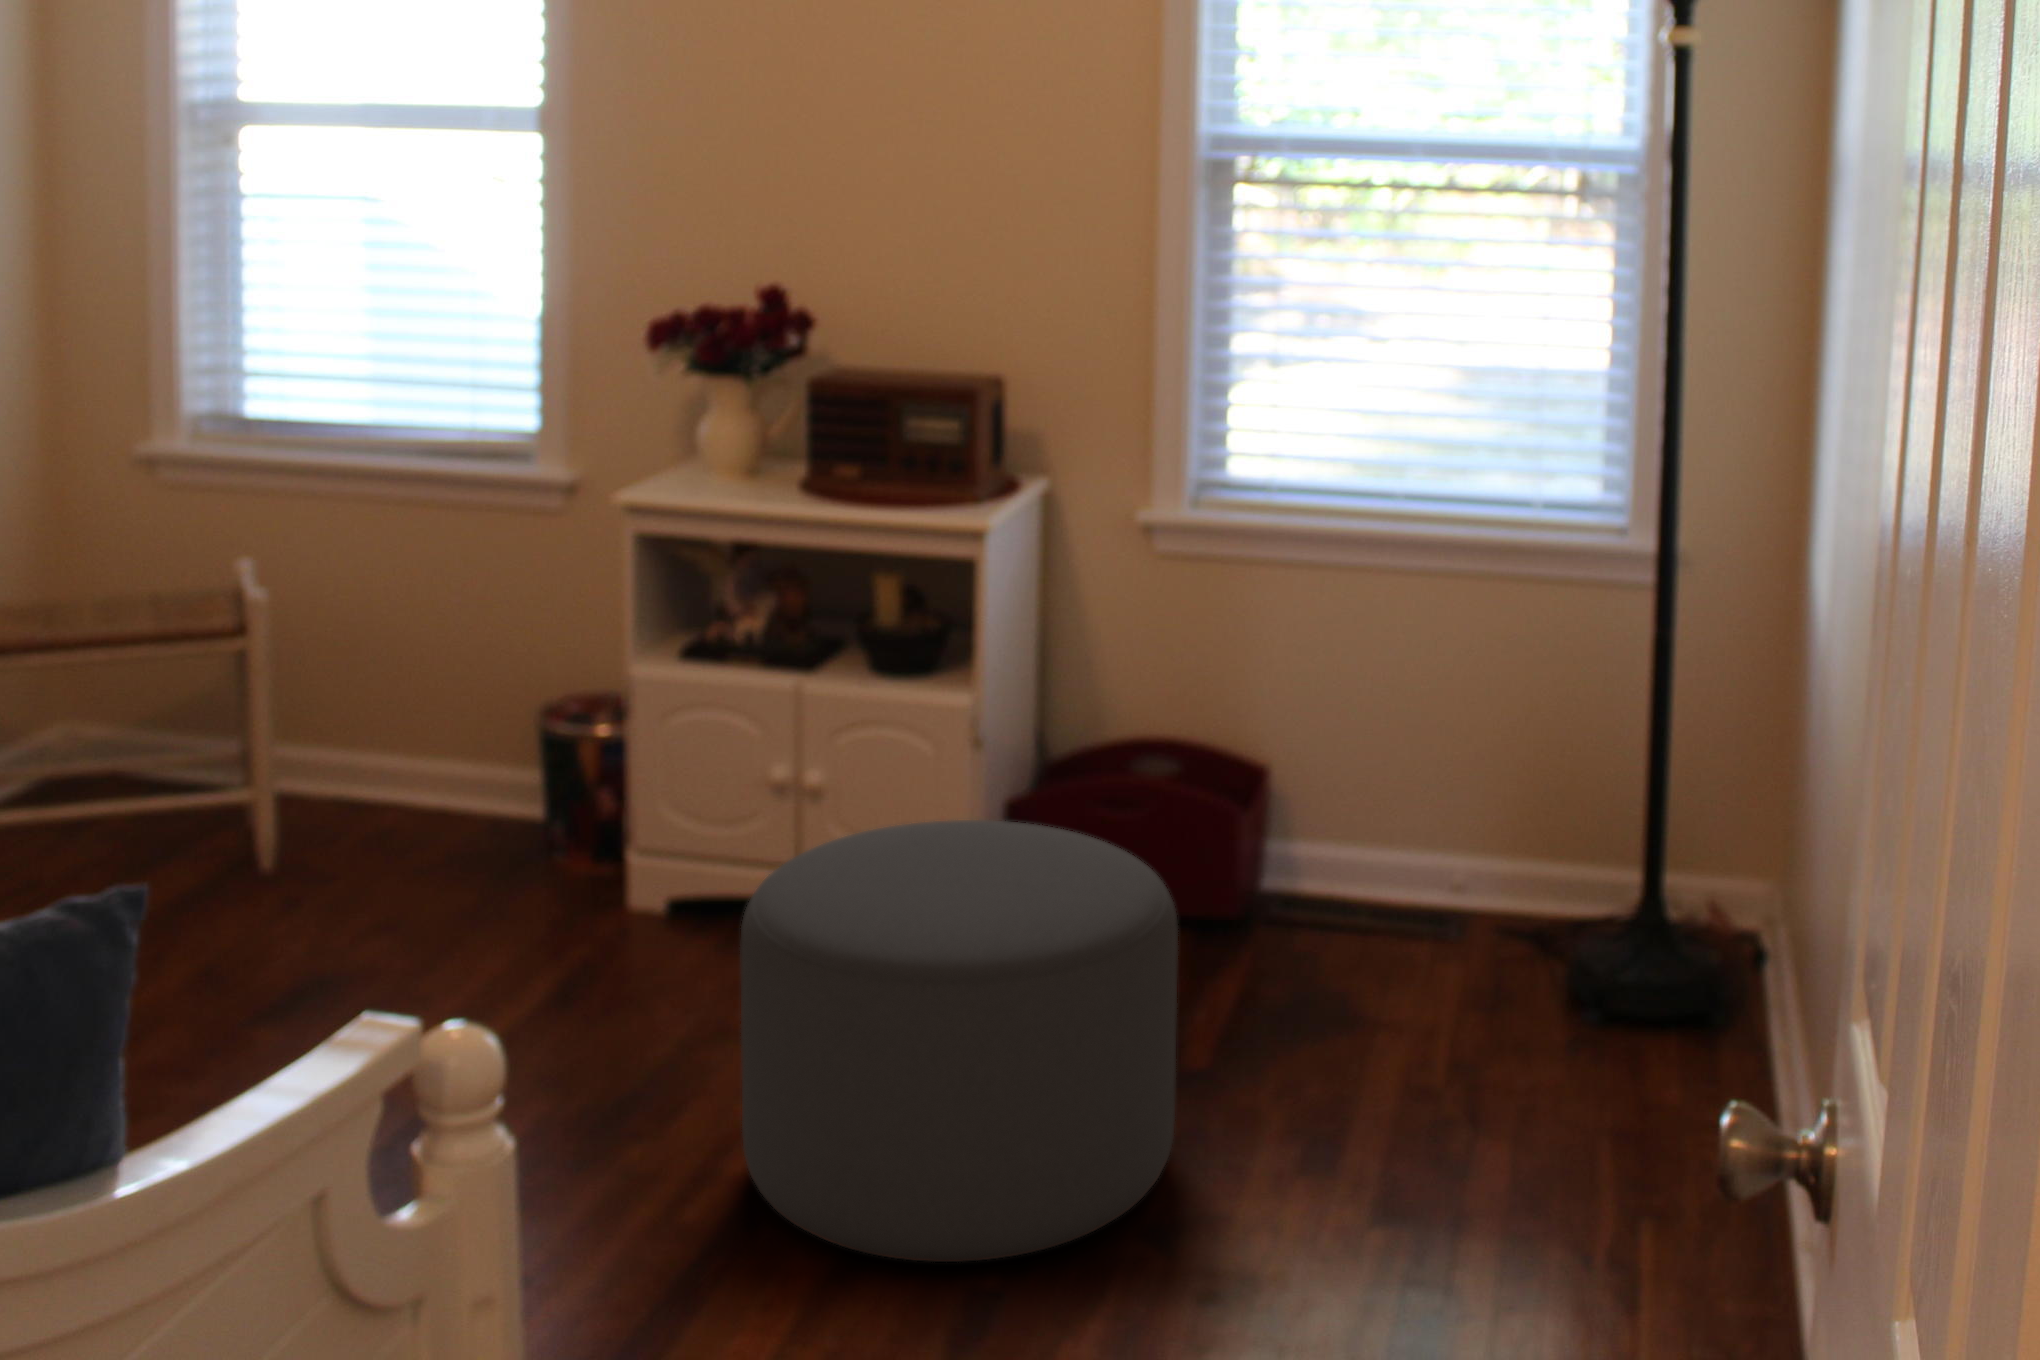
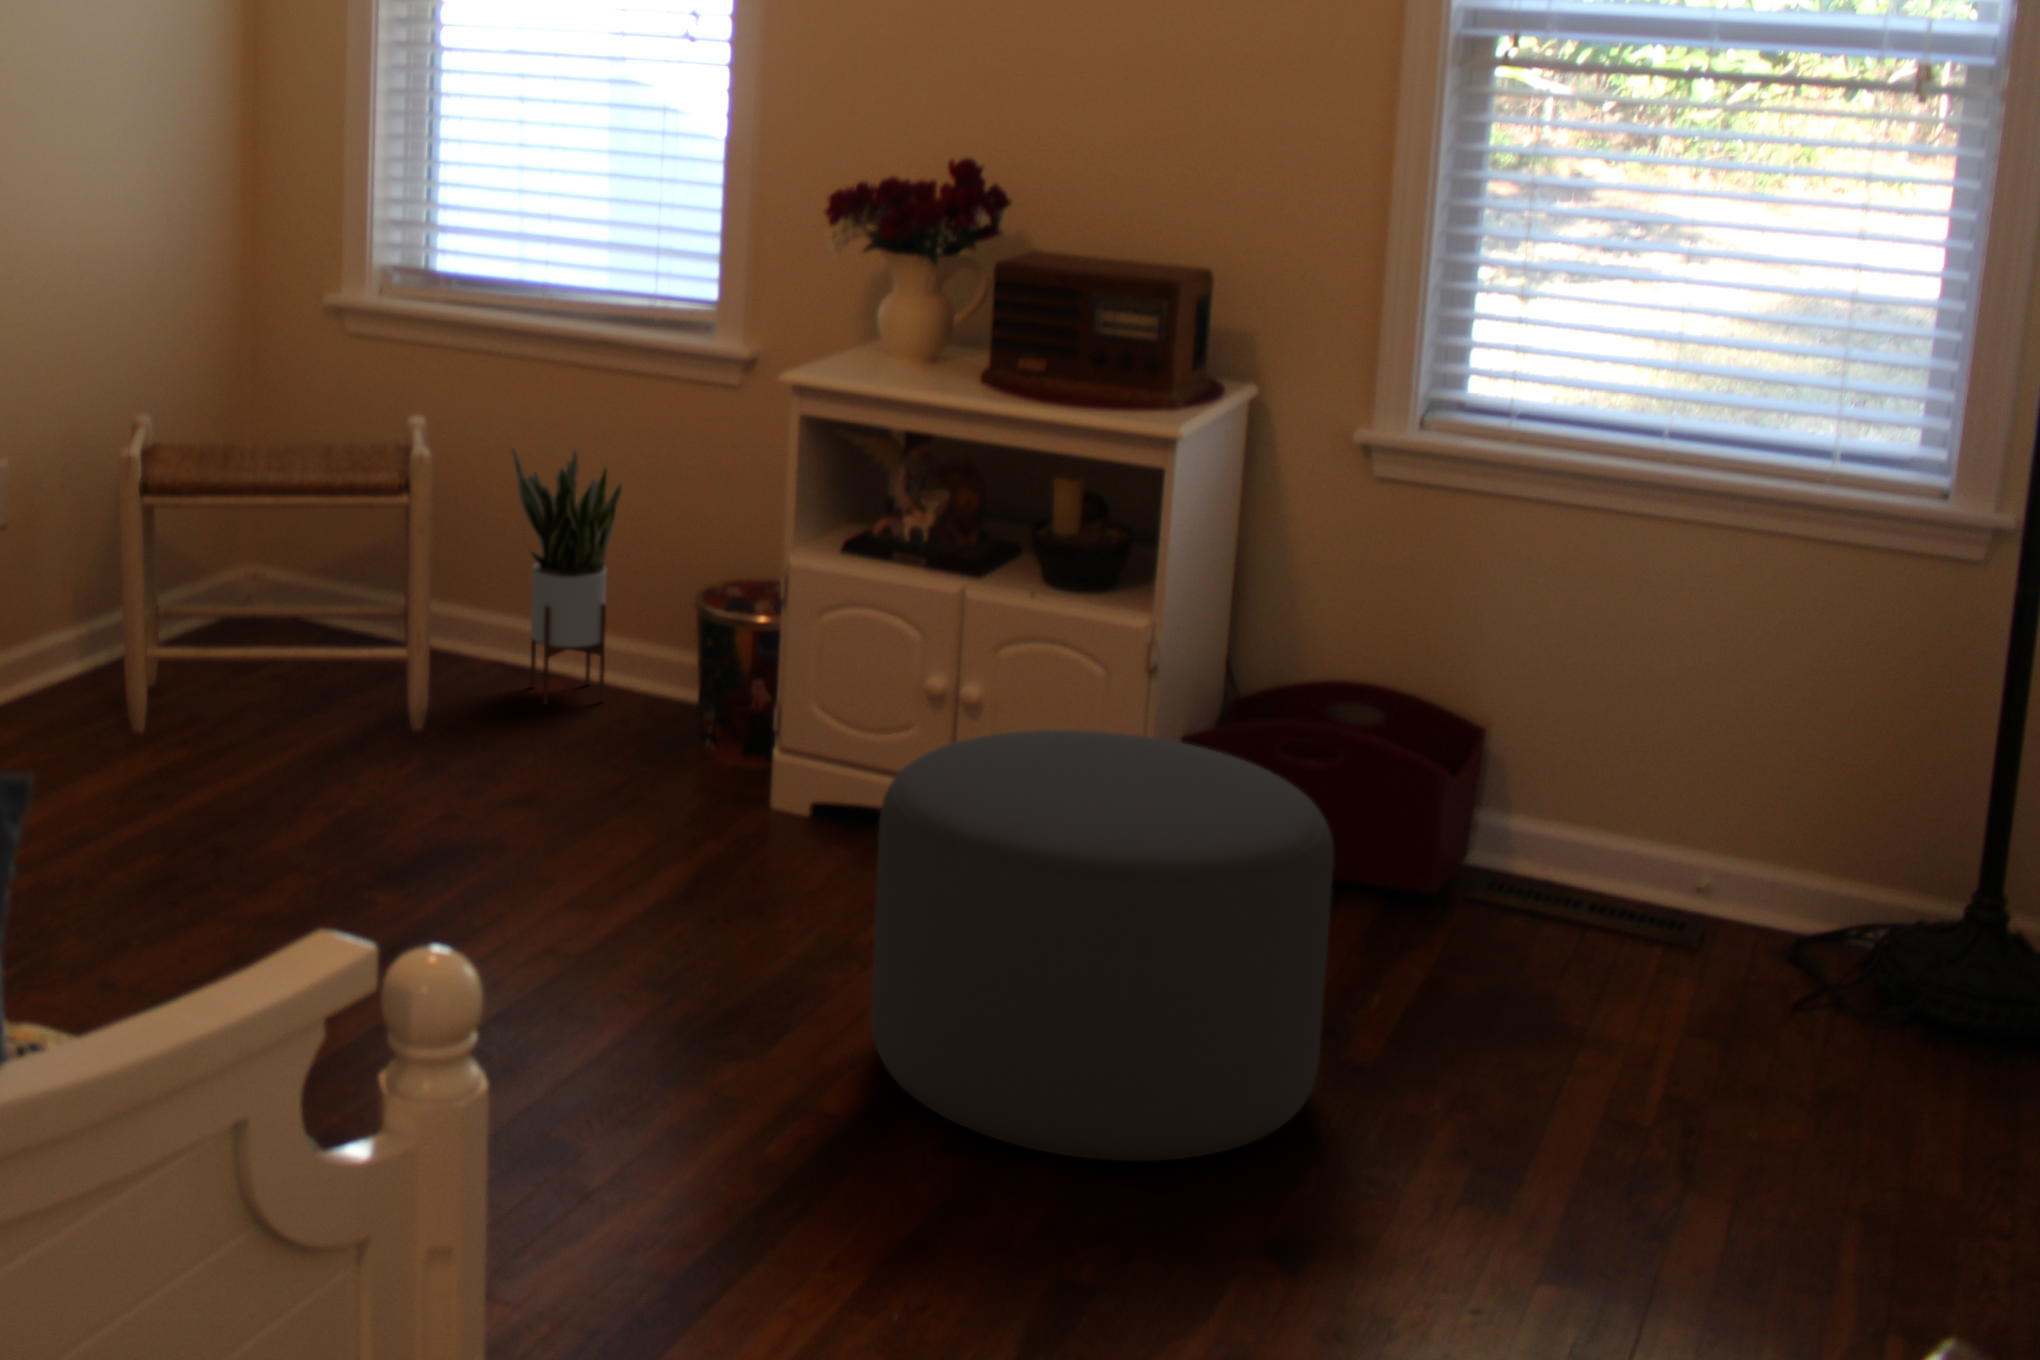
potted plant: none [340,581,457,835] -> present [512,449,622,704]

